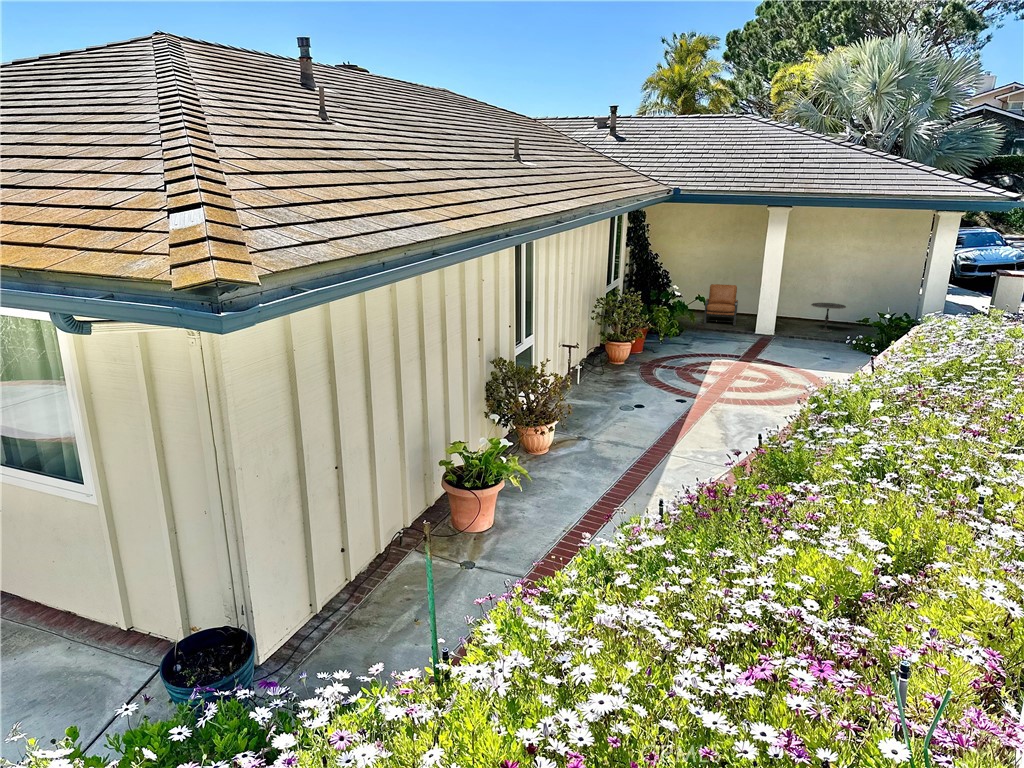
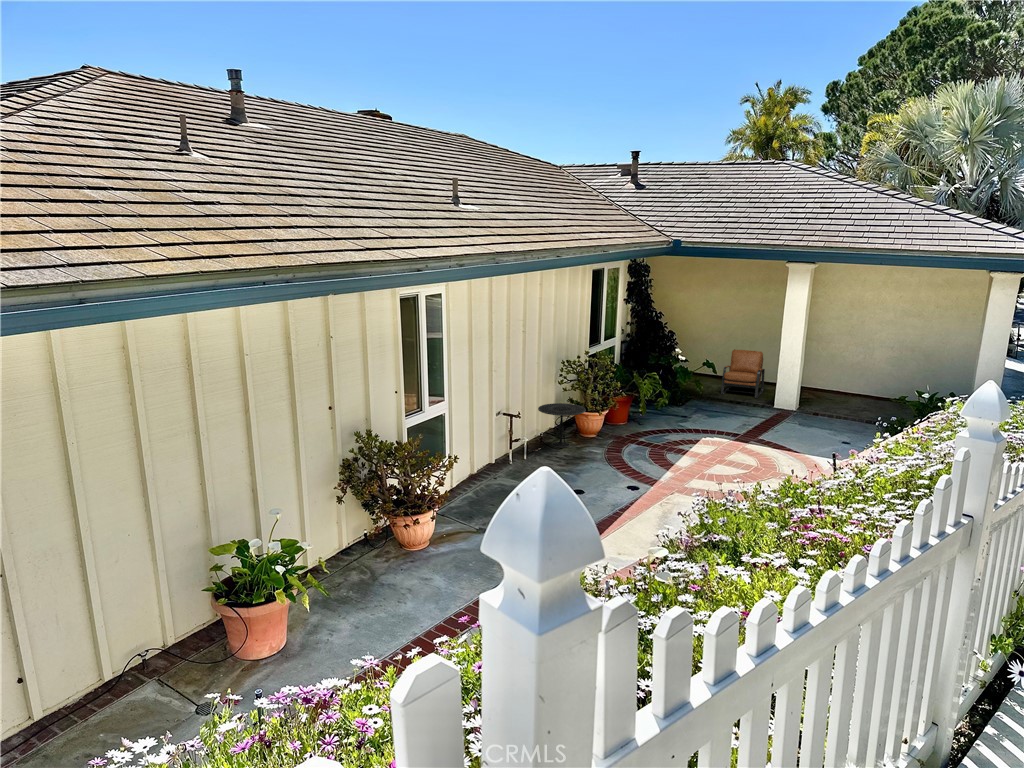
side table: present [811,303,846,332] -> present [538,403,586,448]

